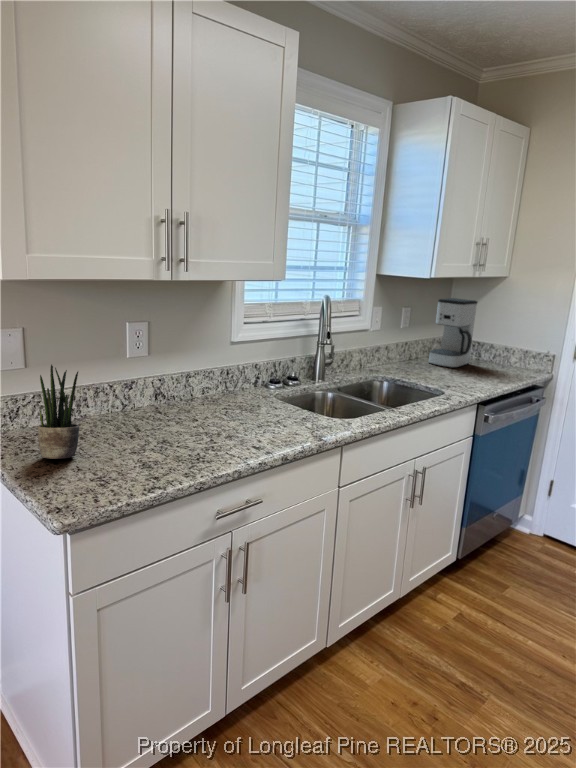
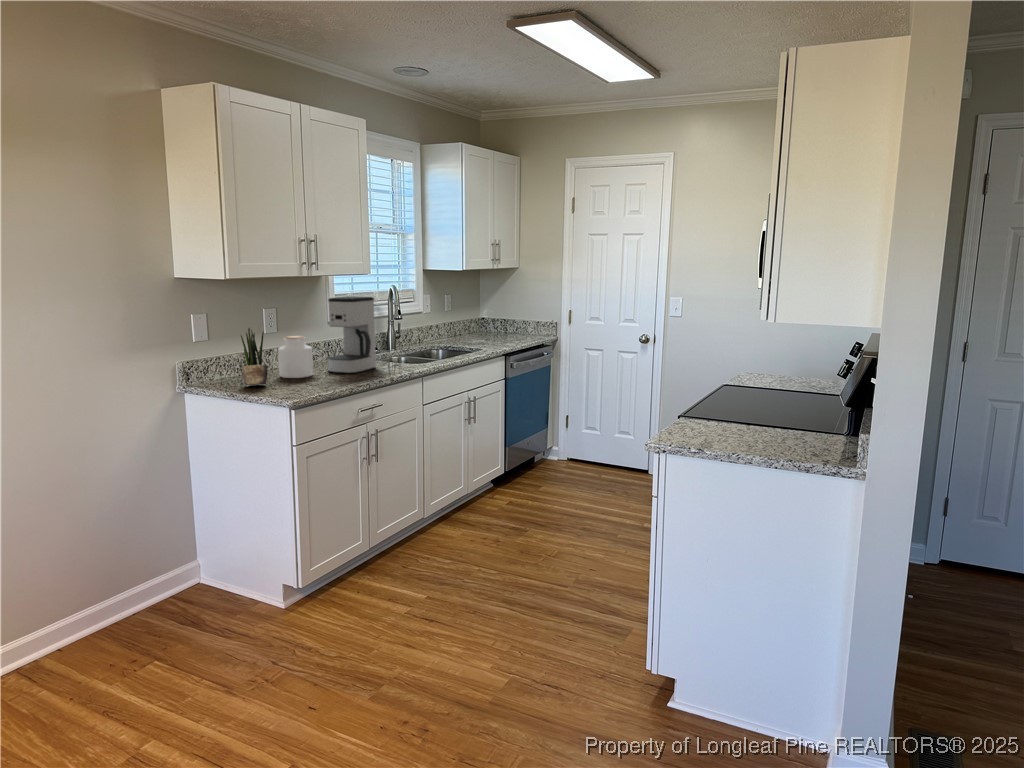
coffee maker: present [429,298,477,368] -> present [328,297,376,374]
jar: none [121,372,172,440] -> present [278,336,313,378]

